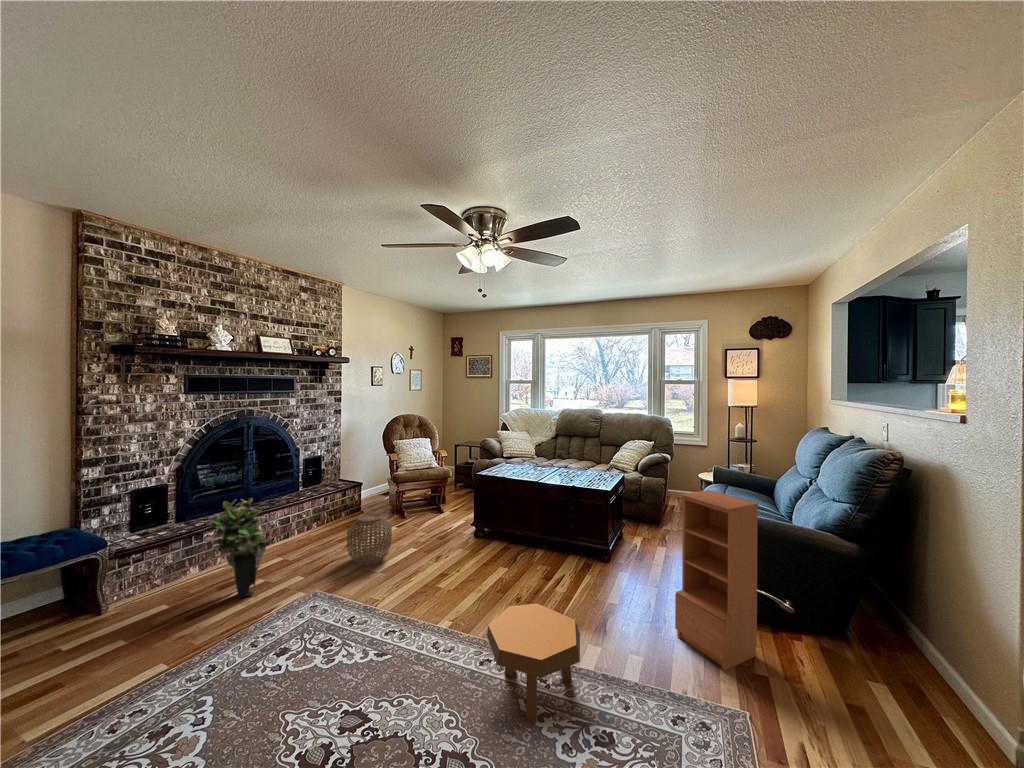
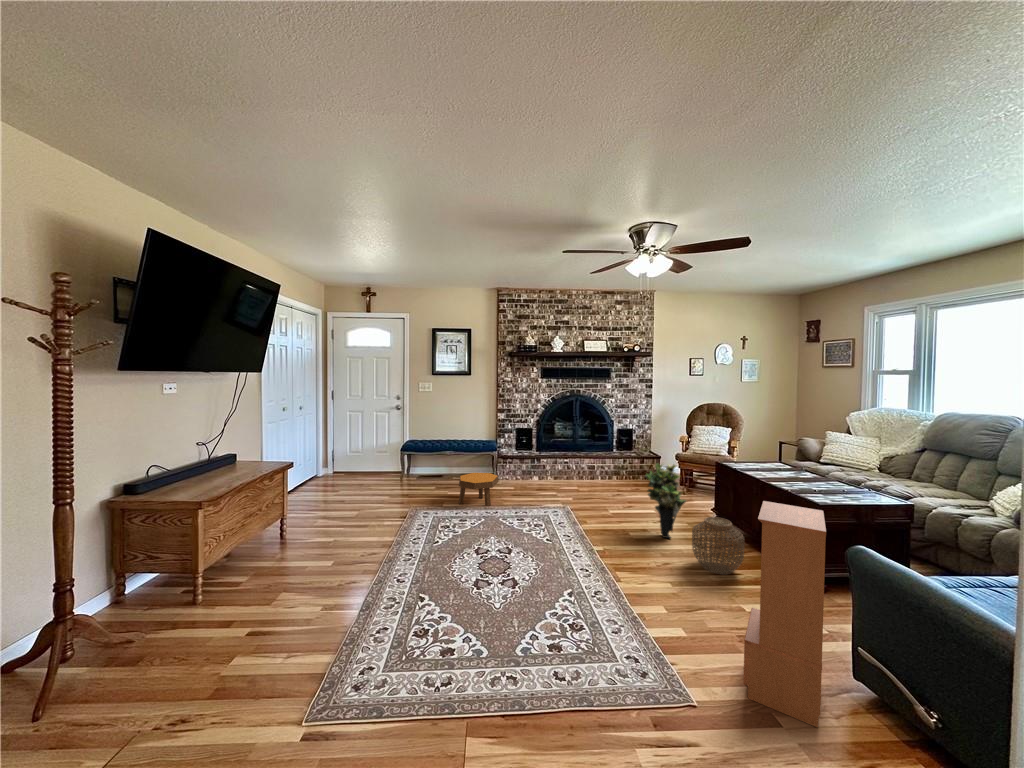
potted plant: present [209,498,272,598] -> present [645,463,686,538]
woven basket: present [347,514,392,566] -> present [692,517,744,574]
footstool: present [487,603,580,723] -> present [459,473,499,506]

